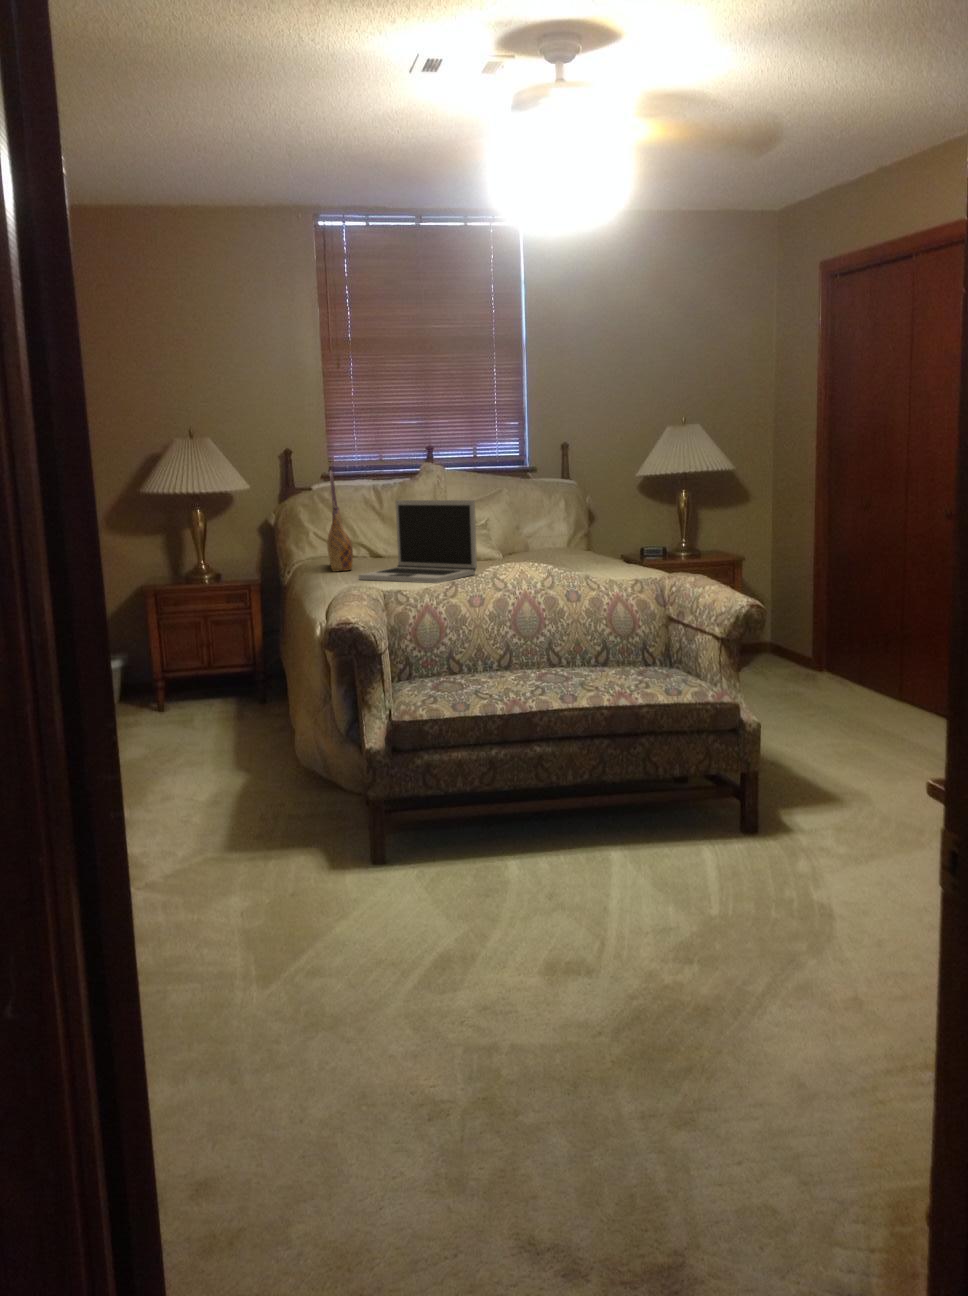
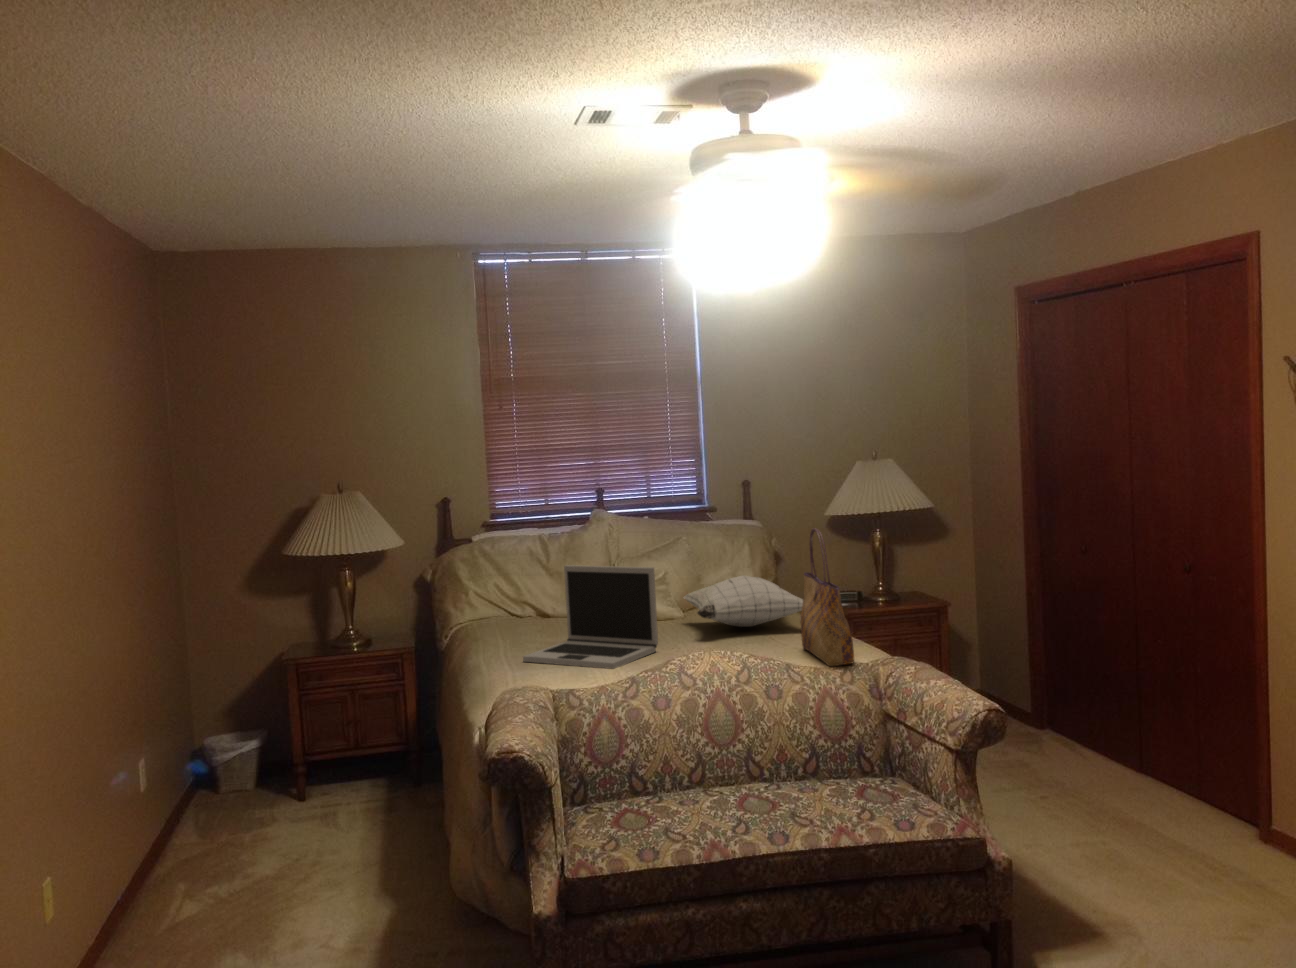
tote bag: present [327,471,353,572] -> present [801,528,854,666]
pillow: none [501,516,611,562] -> present [684,576,803,627]

